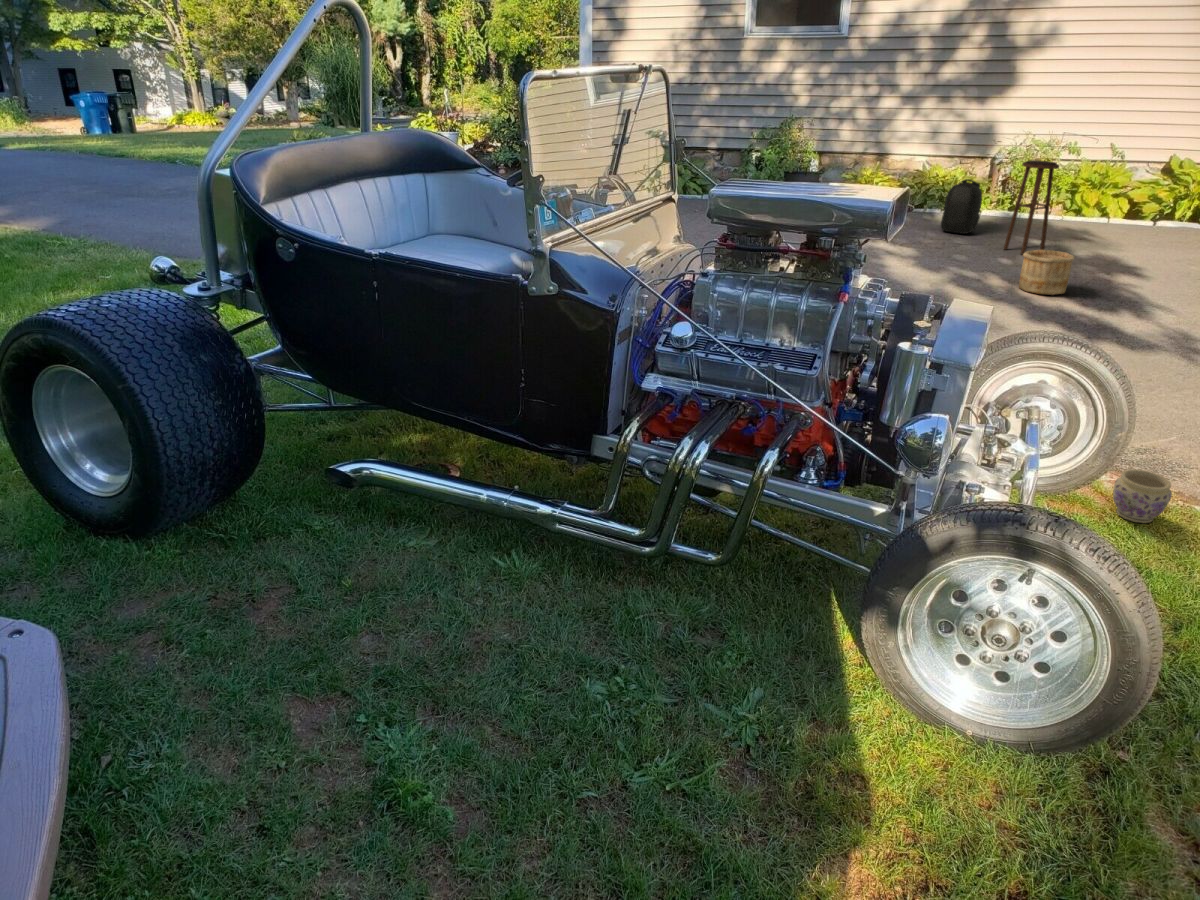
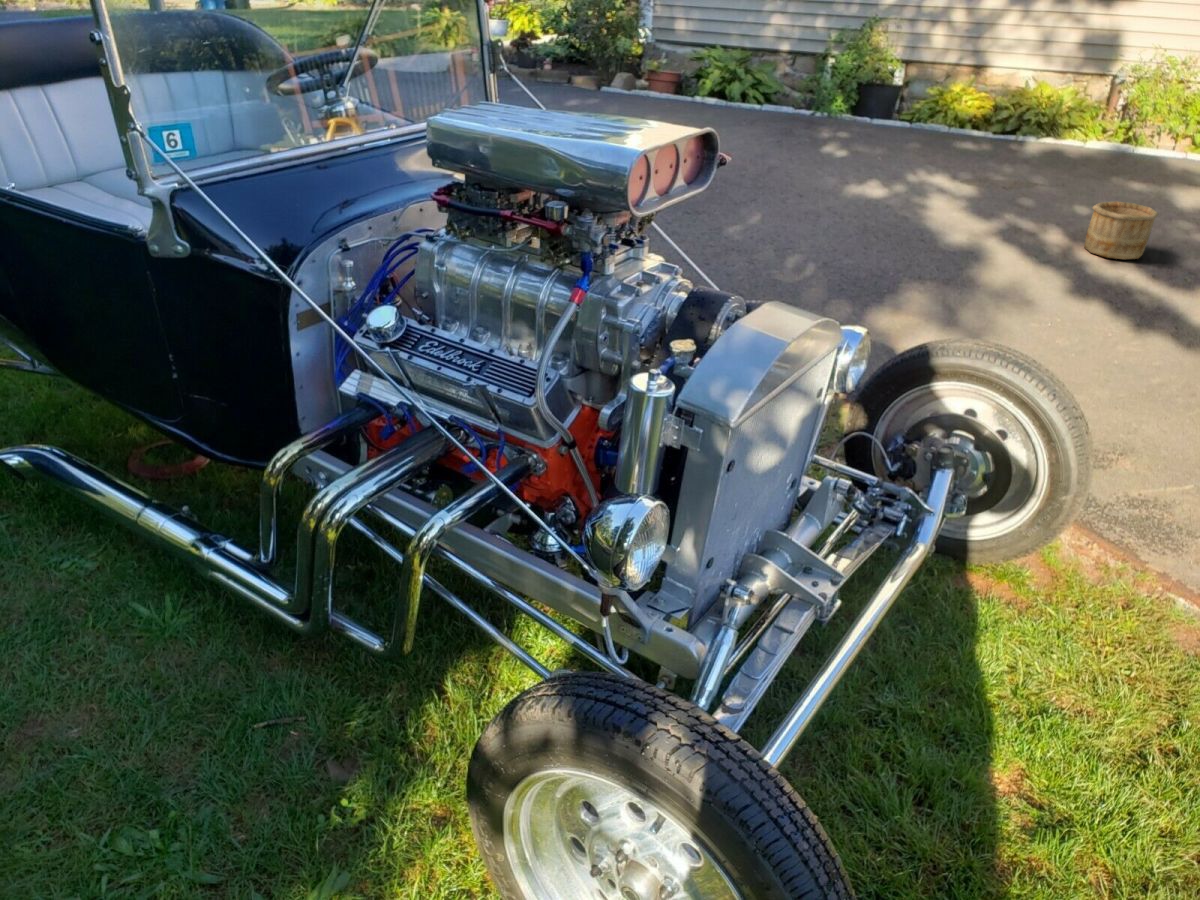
stool: present [1004,160,1059,254] -> none [1090,85,1172,202]
backpack: present [941,179,982,234] -> none [1023,104,1078,171]
planter: present [1113,469,1172,524] -> none [1055,527,1130,601]

